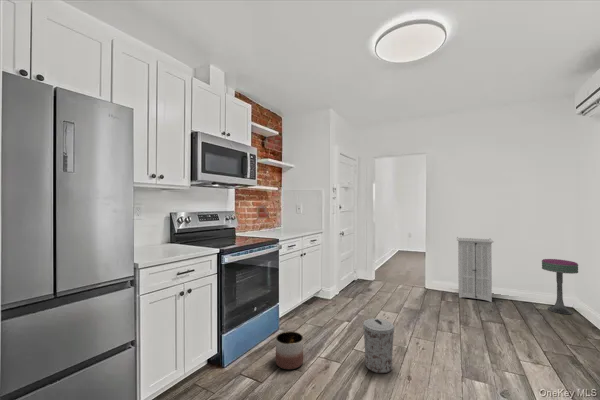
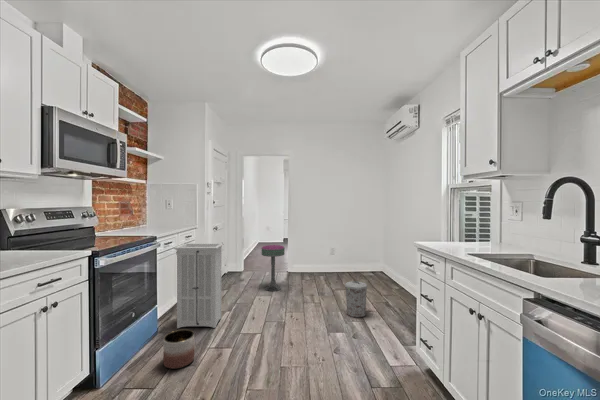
storage cabinet: present [457,237,494,302] -> present [174,243,223,328]
bar stool: present [542,259,578,314] -> present [262,245,285,291]
trash can: present [363,319,394,373] -> present [345,281,367,317]

